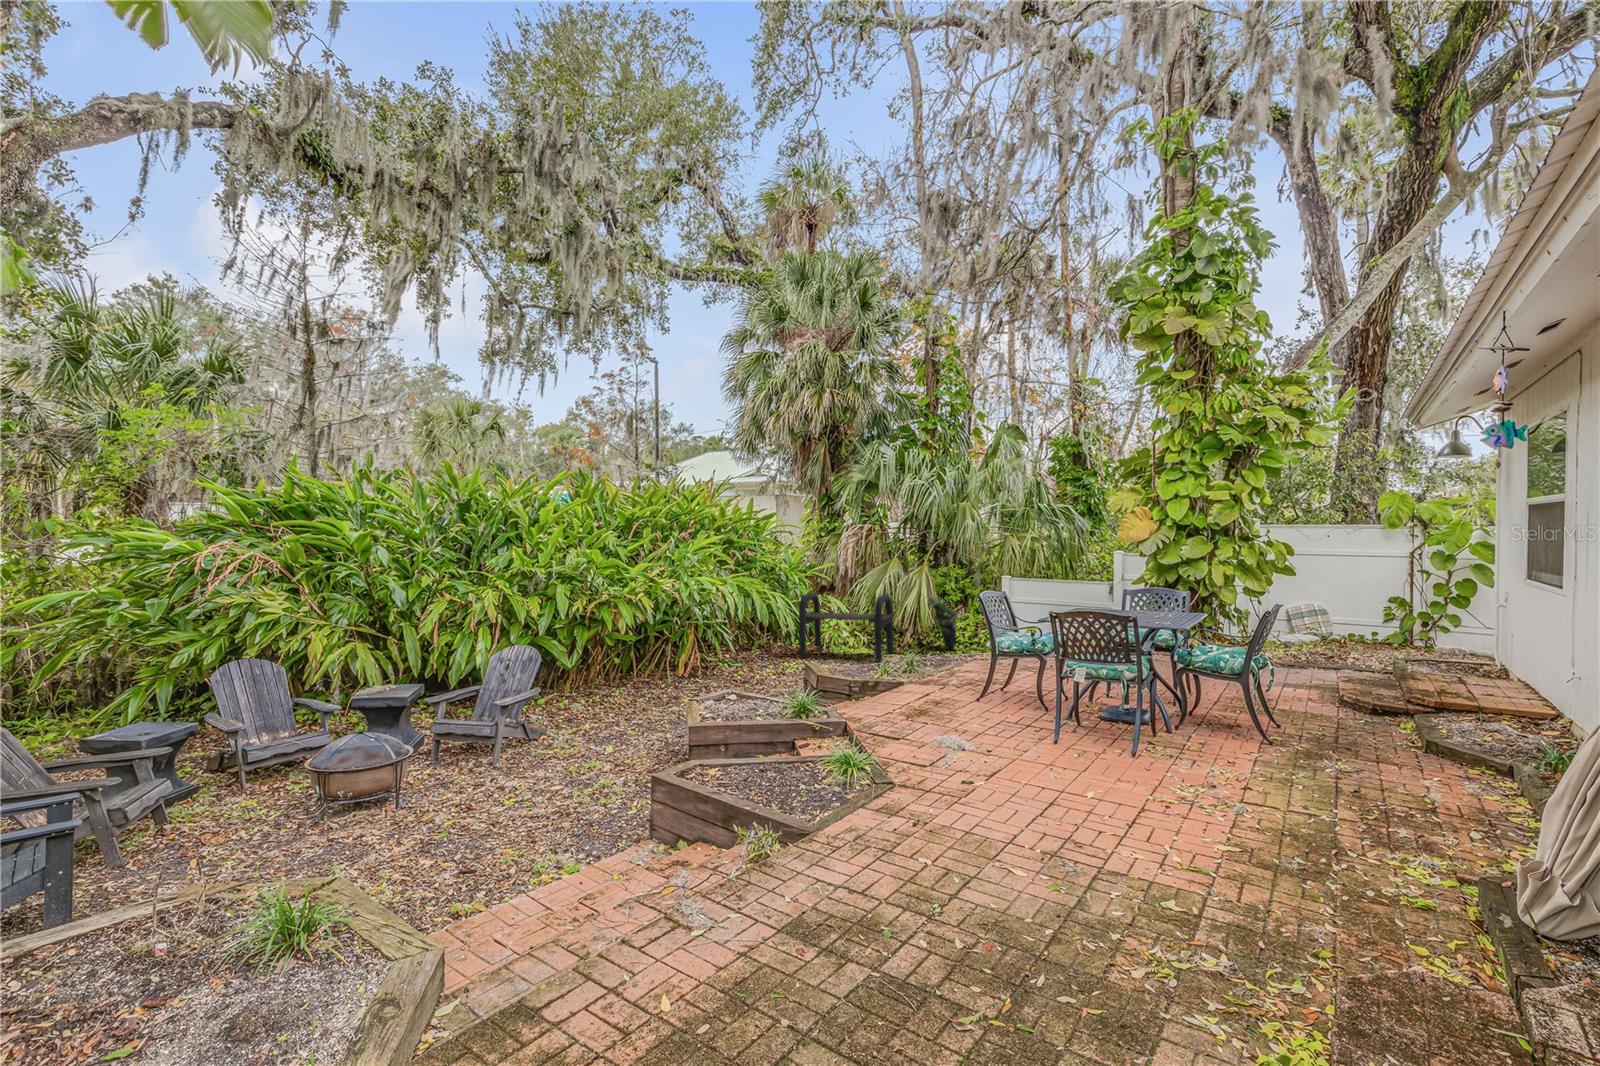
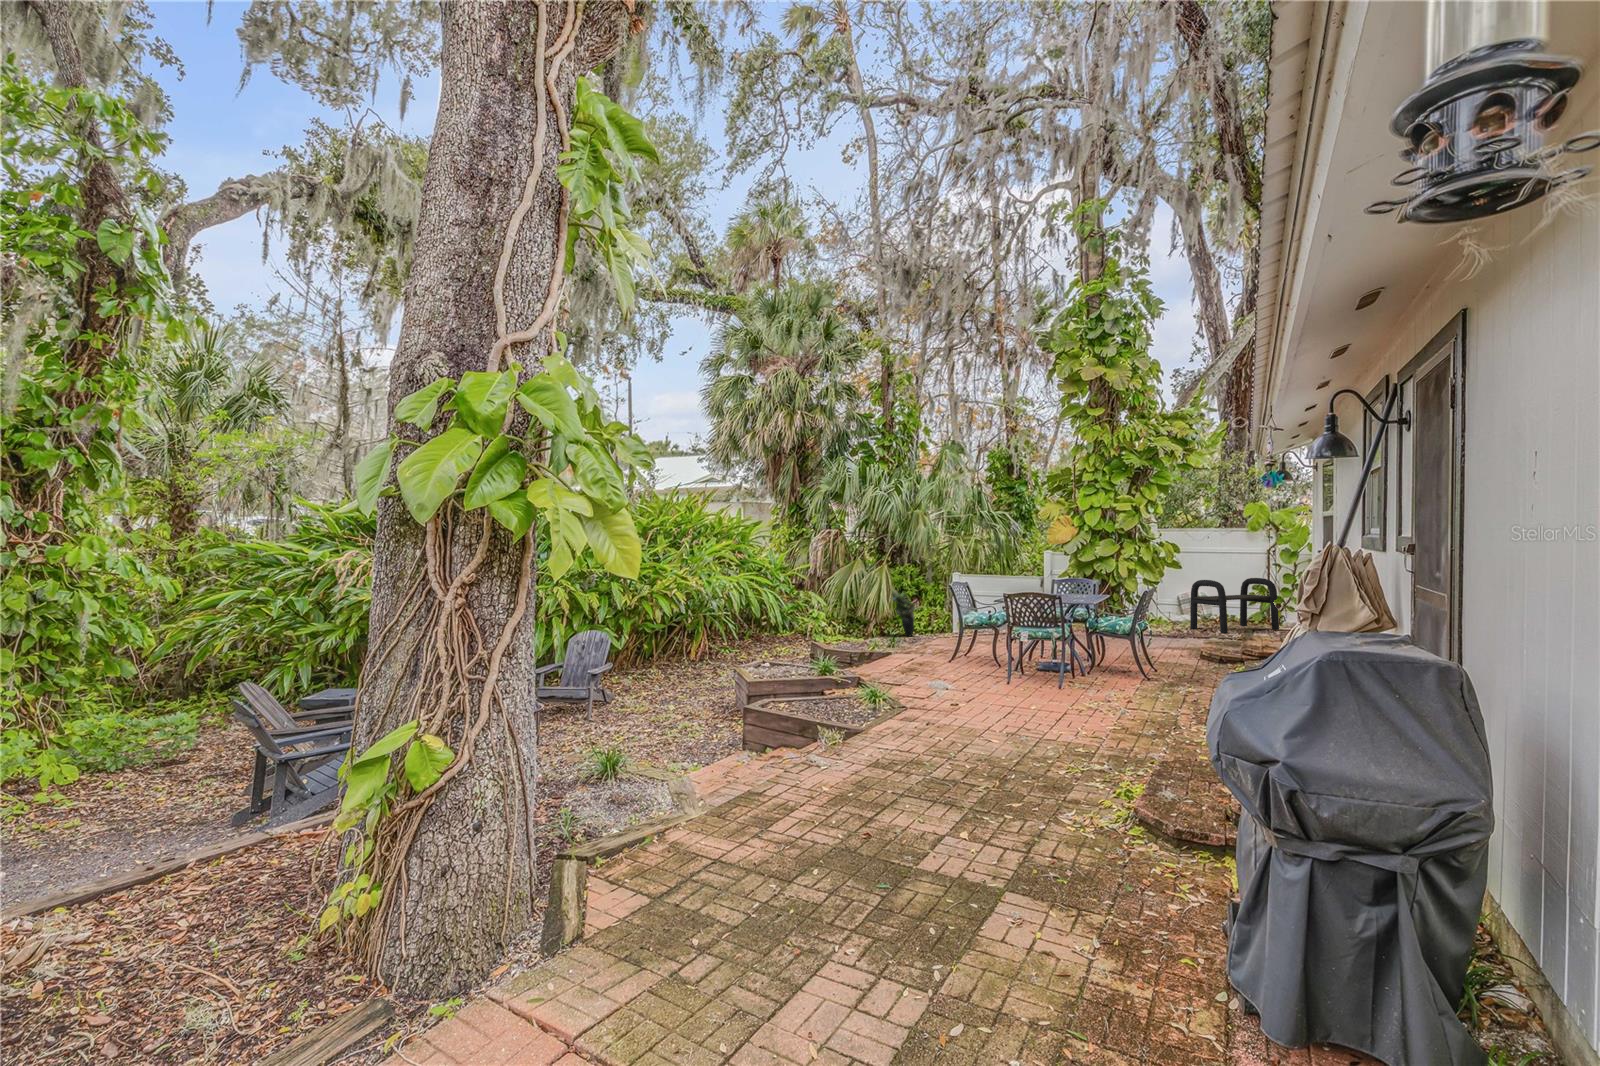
bench: present [799,593,894,662] -> present [1190,578,1279,633]

